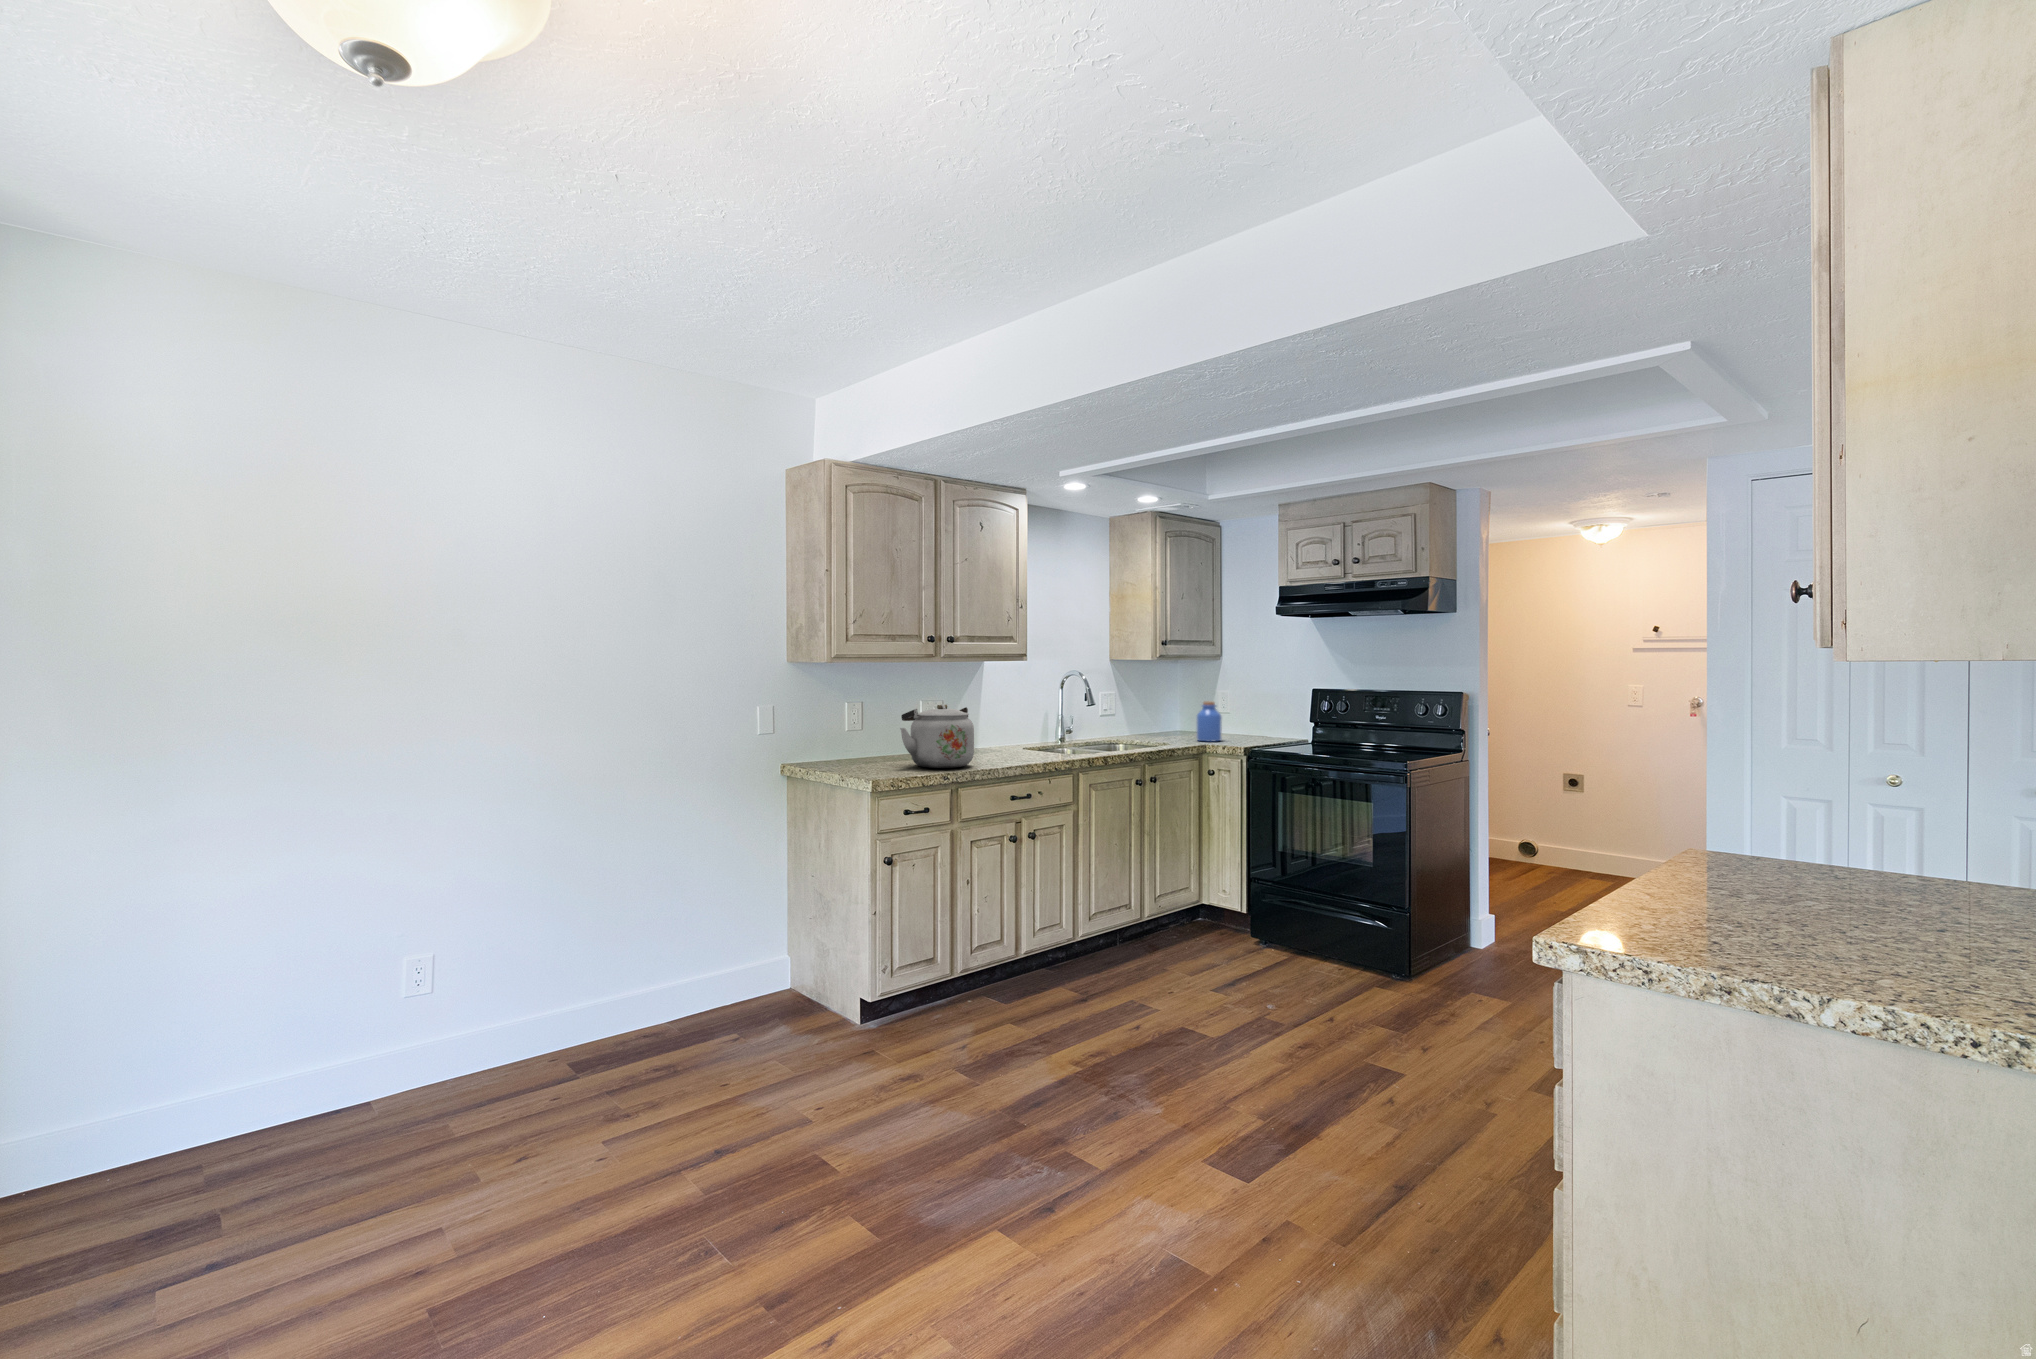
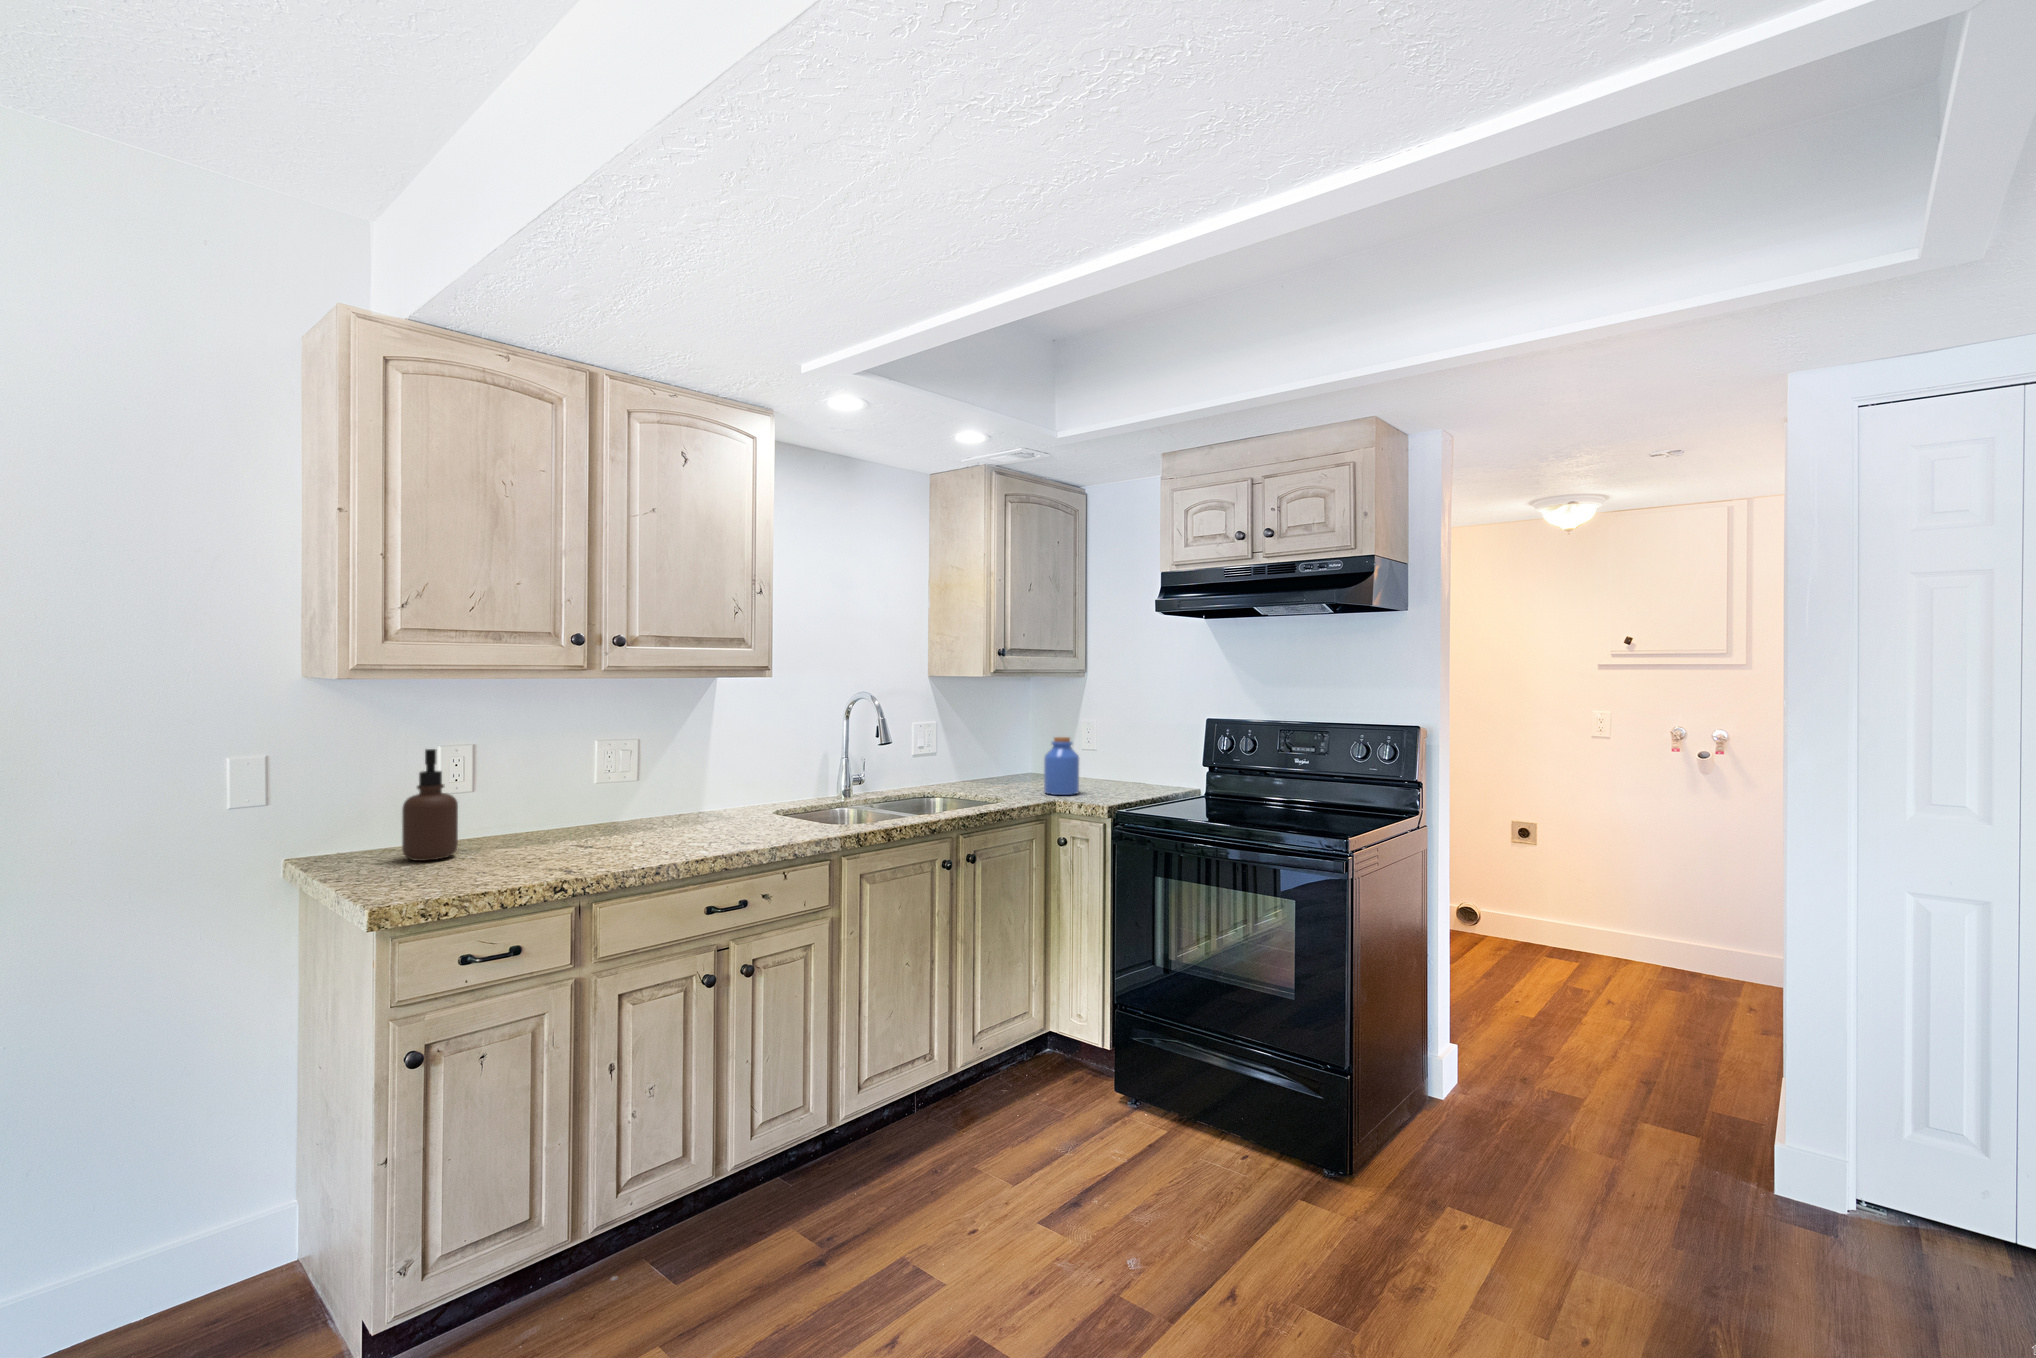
soap dispenser: none [843,703,870,766] -> present [402,749,458,861]
kettle: present [900,704,974,768] -> none [493,751,642,866]

